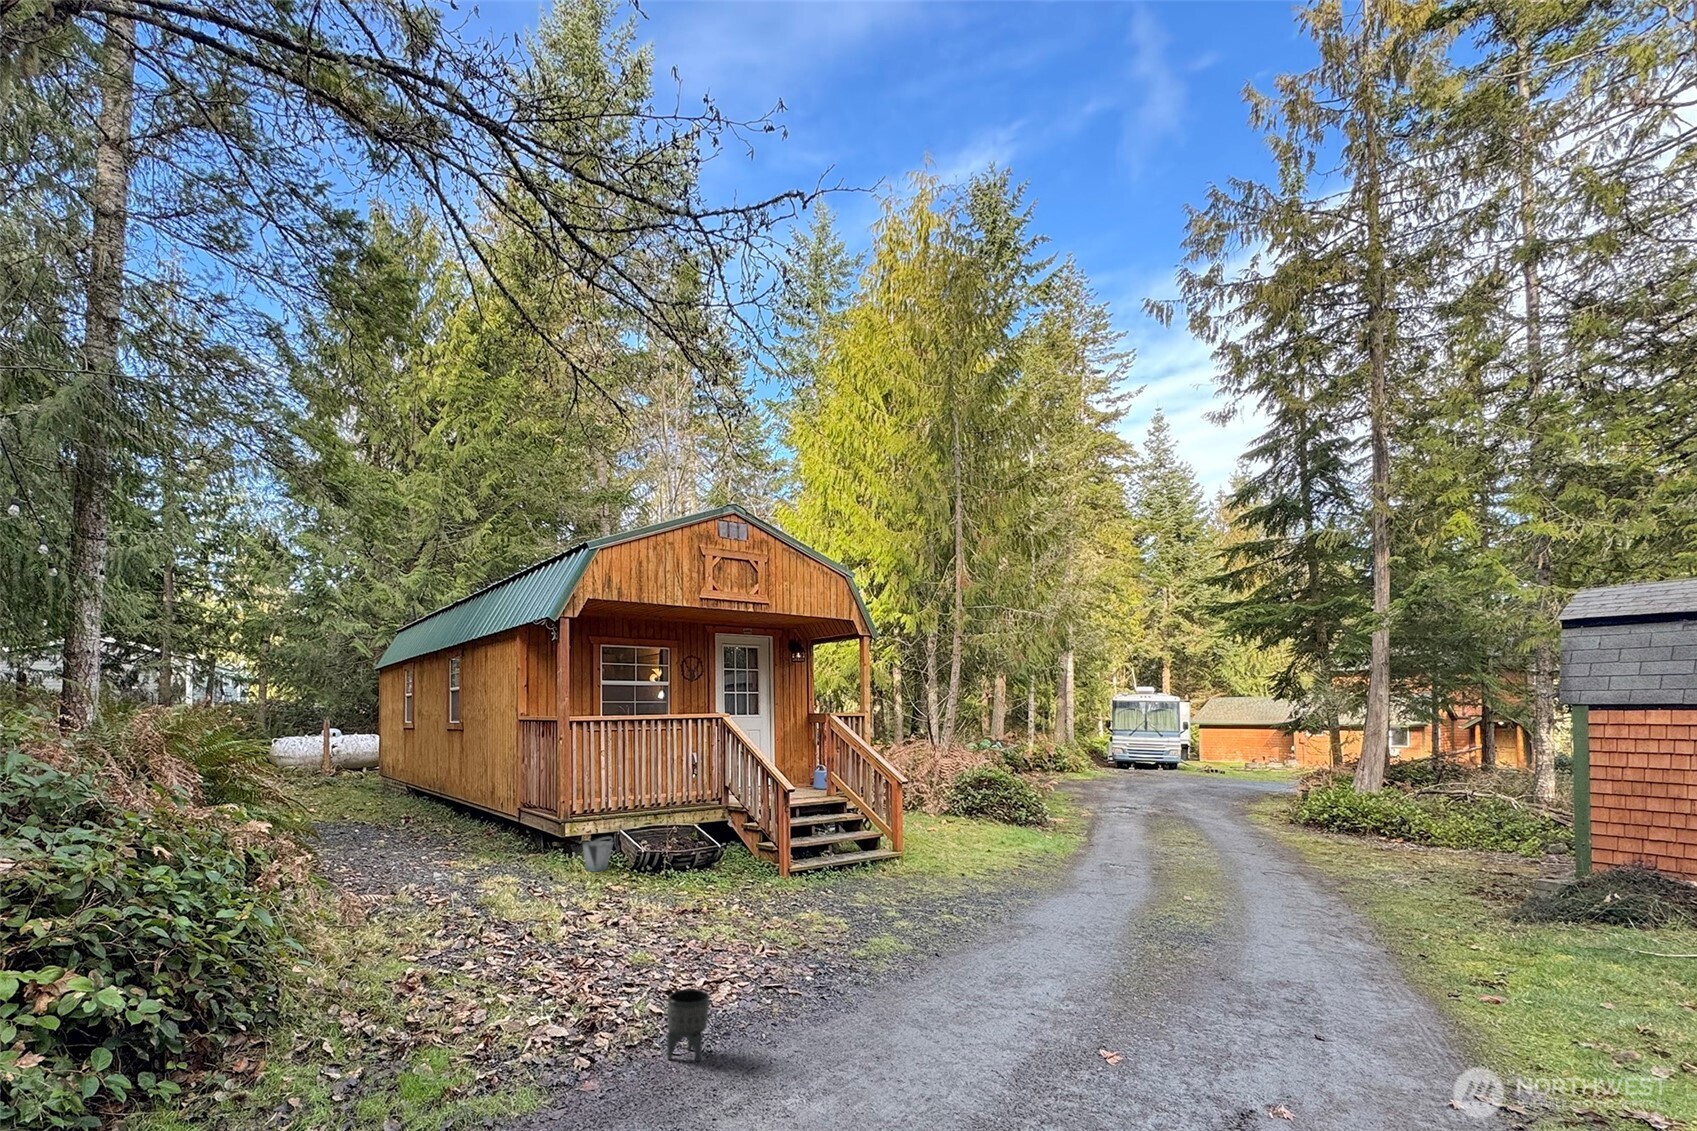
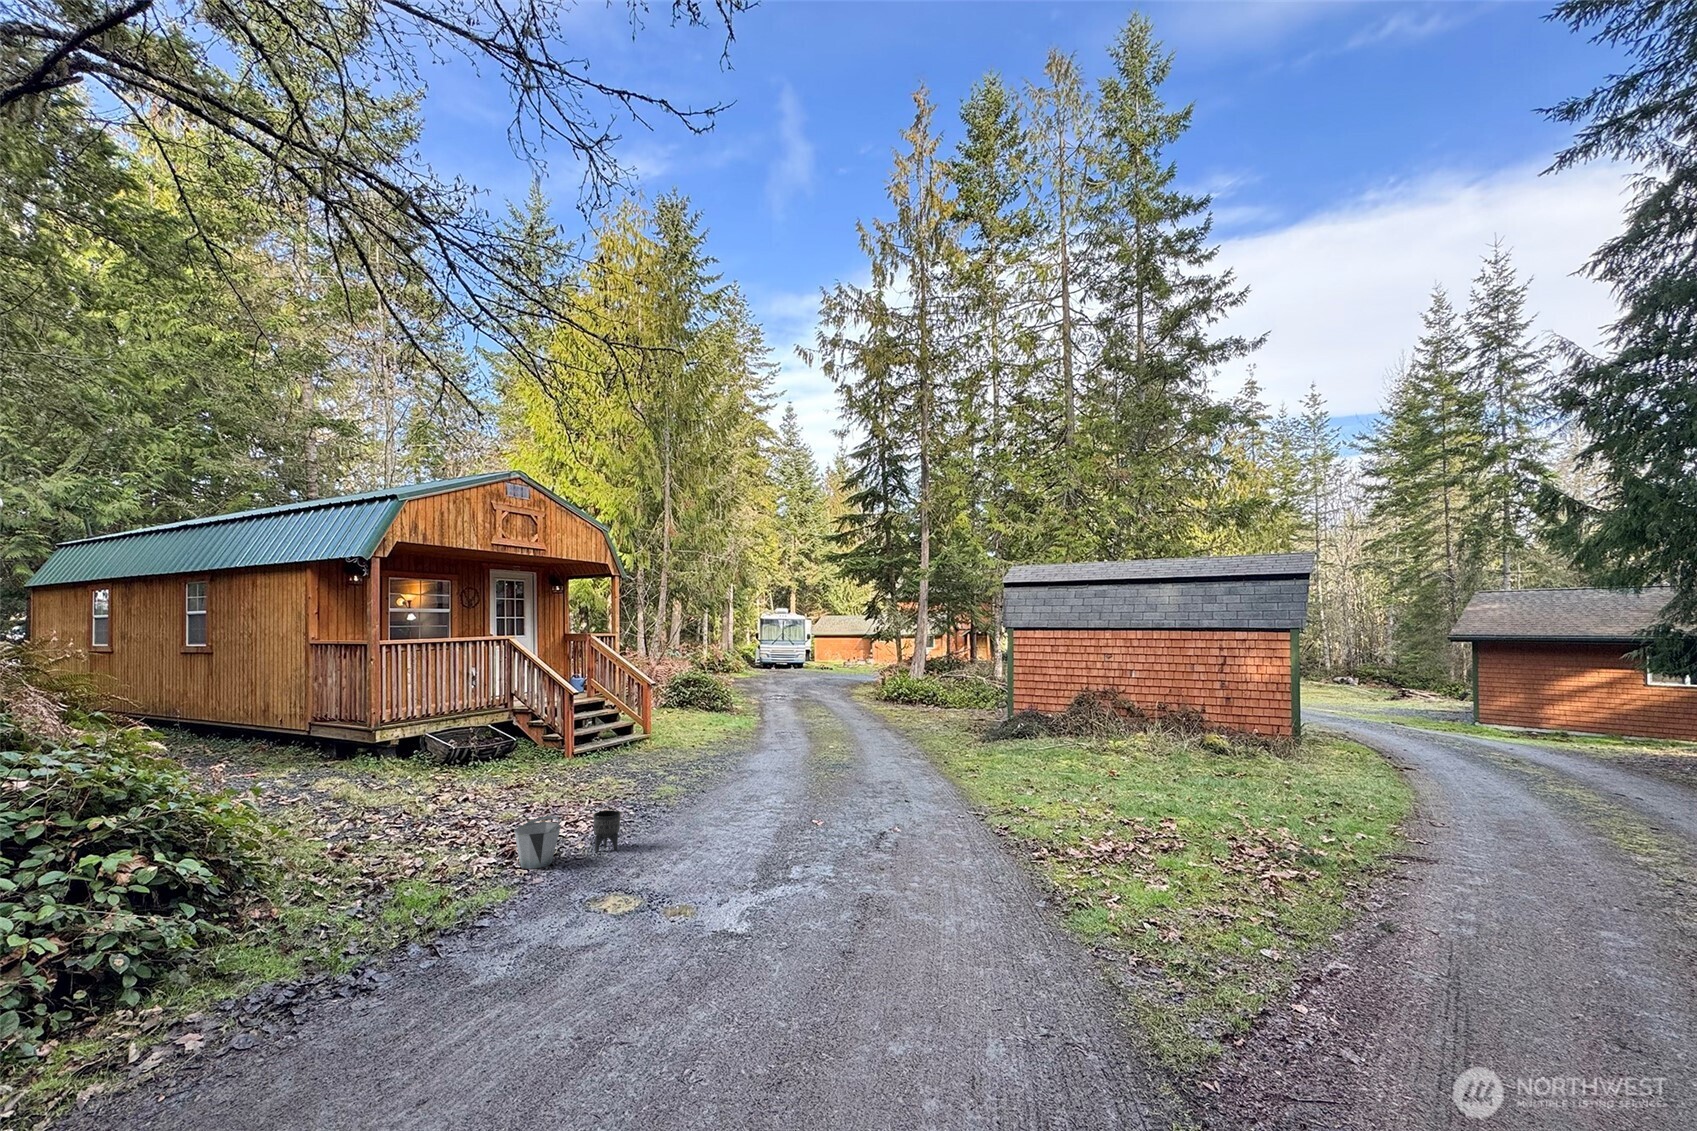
bucket: present [583,837,613,872] -> present [514,816,561,869]

